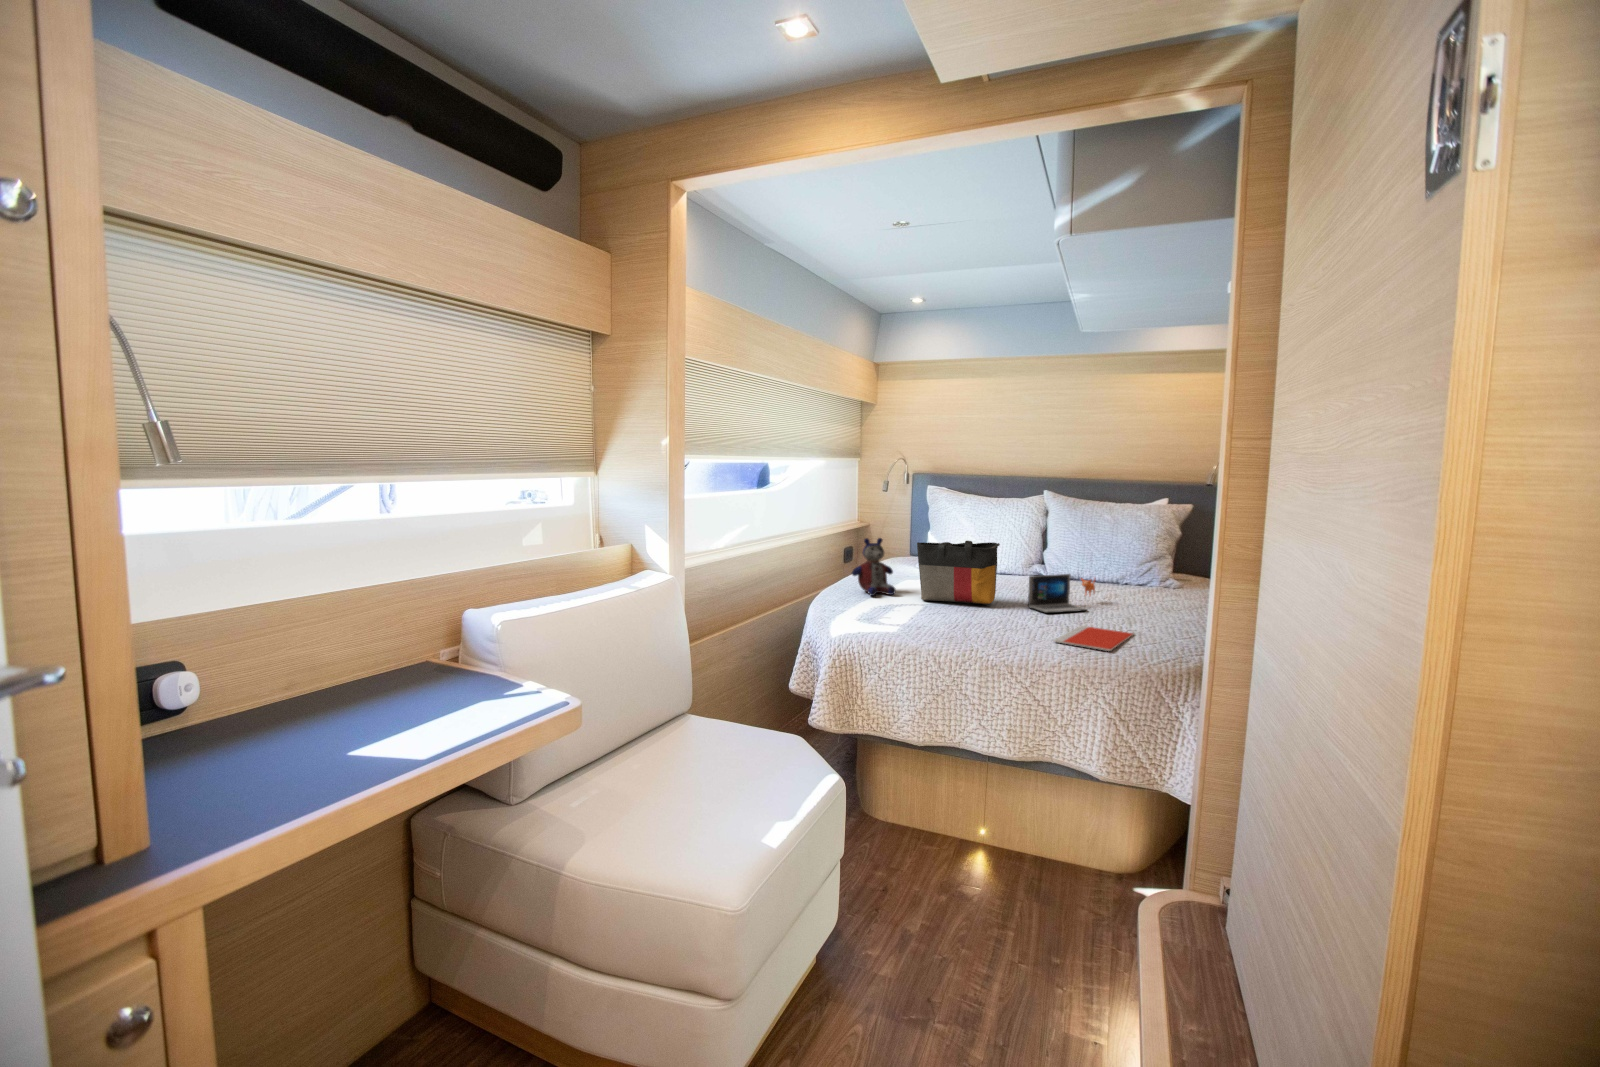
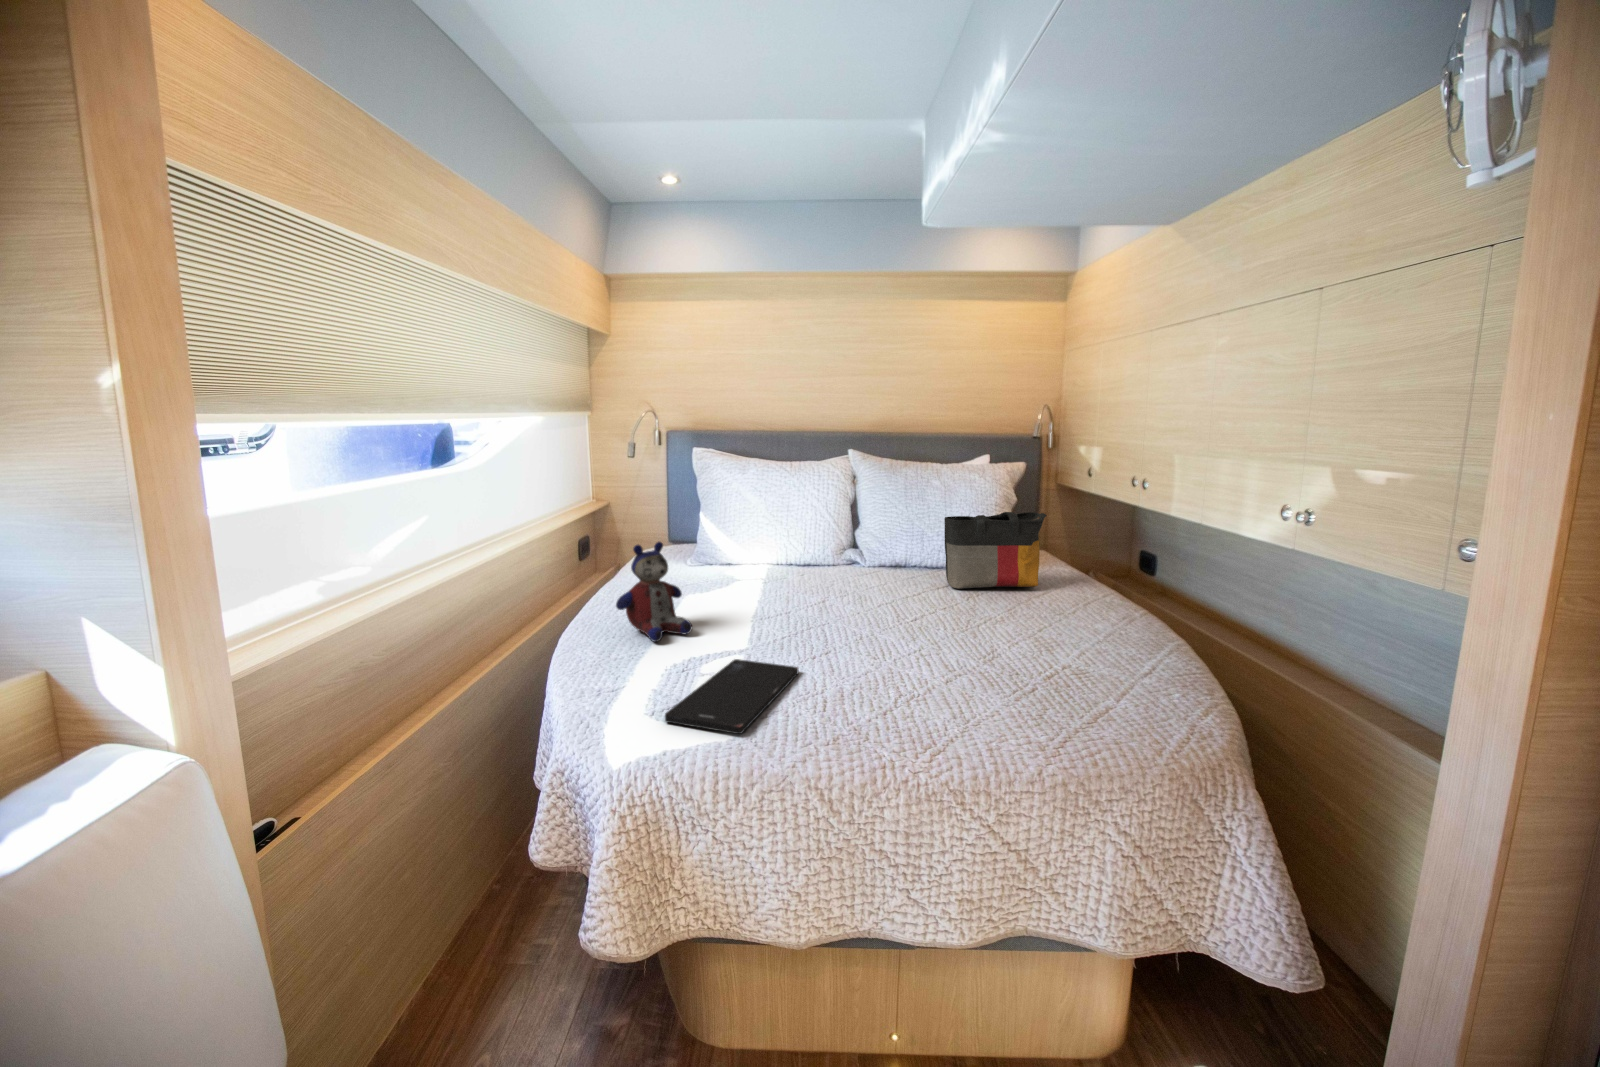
tote bag: present [917,541,1000,604] -> present [945,512,1047,589]
laptop: present [1028,574,1095,613] -> none [895,575,974,646]
smartphone: none [863,606,949,629] -> present [665,659,799,734]
notebook: present [1054,626,1133,651] -> none [994,667,1092,729]

